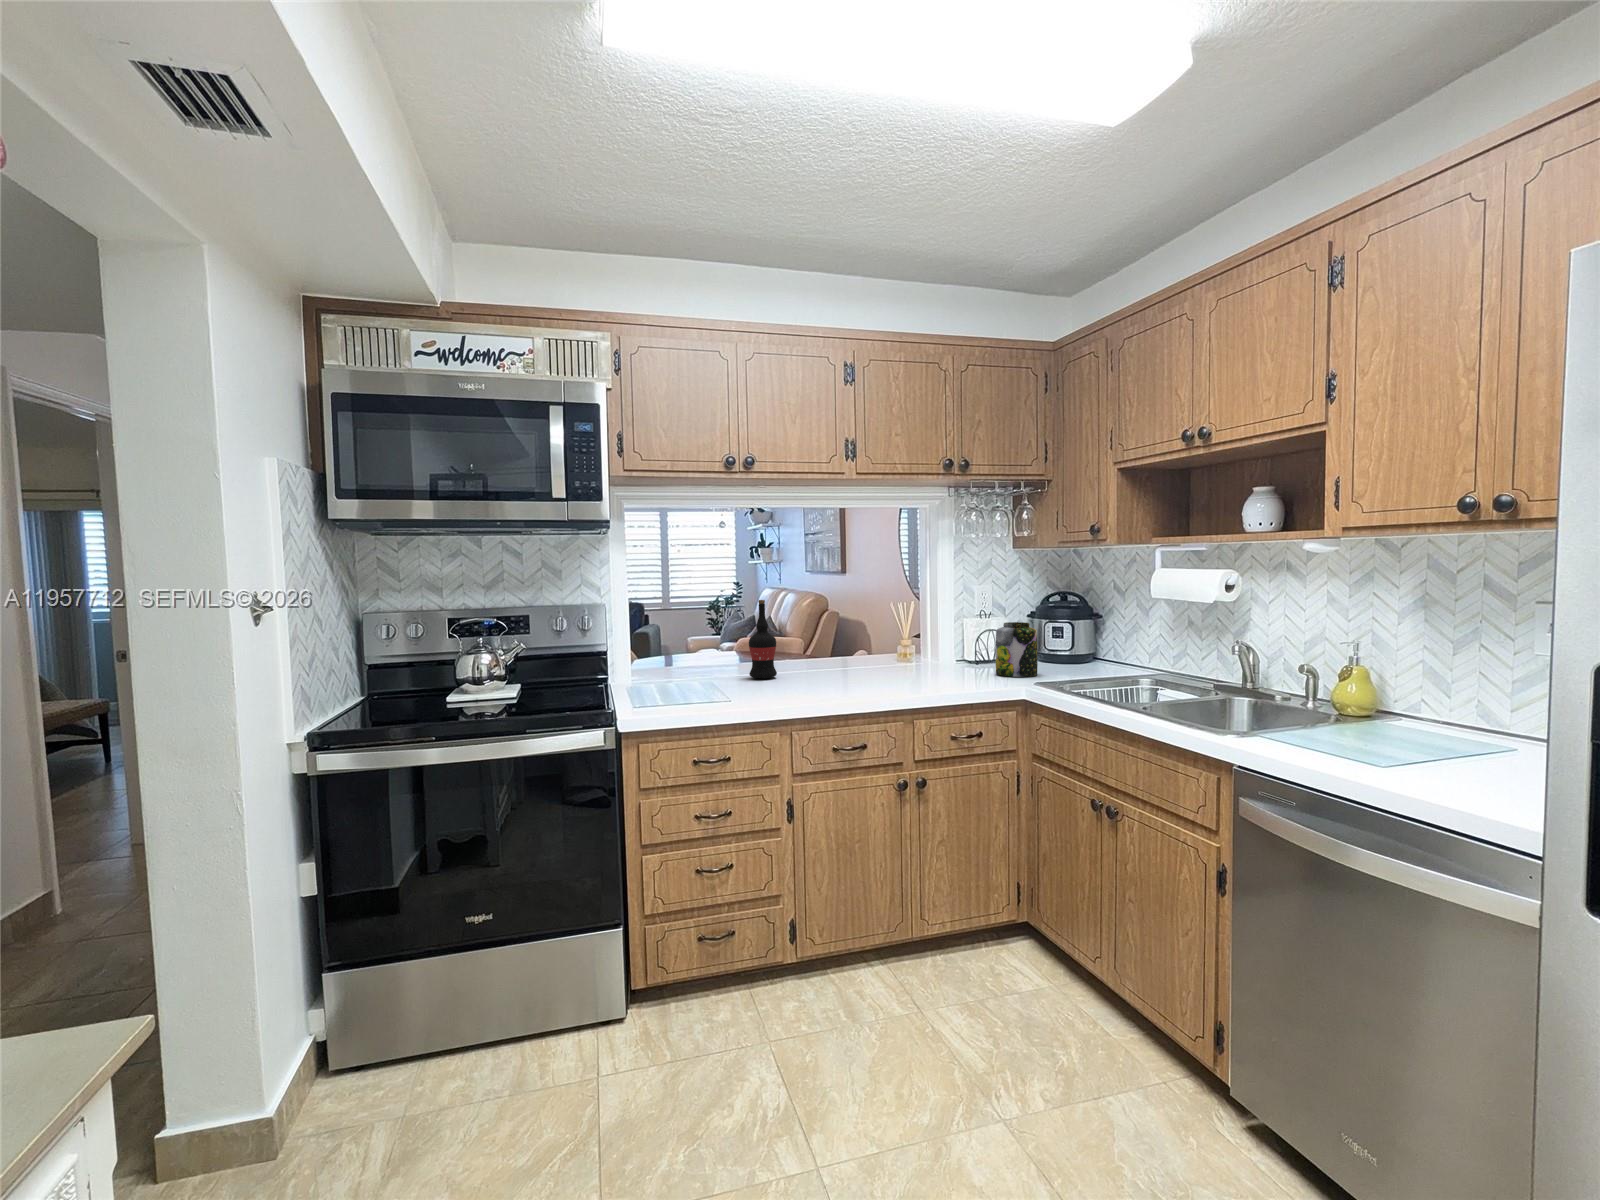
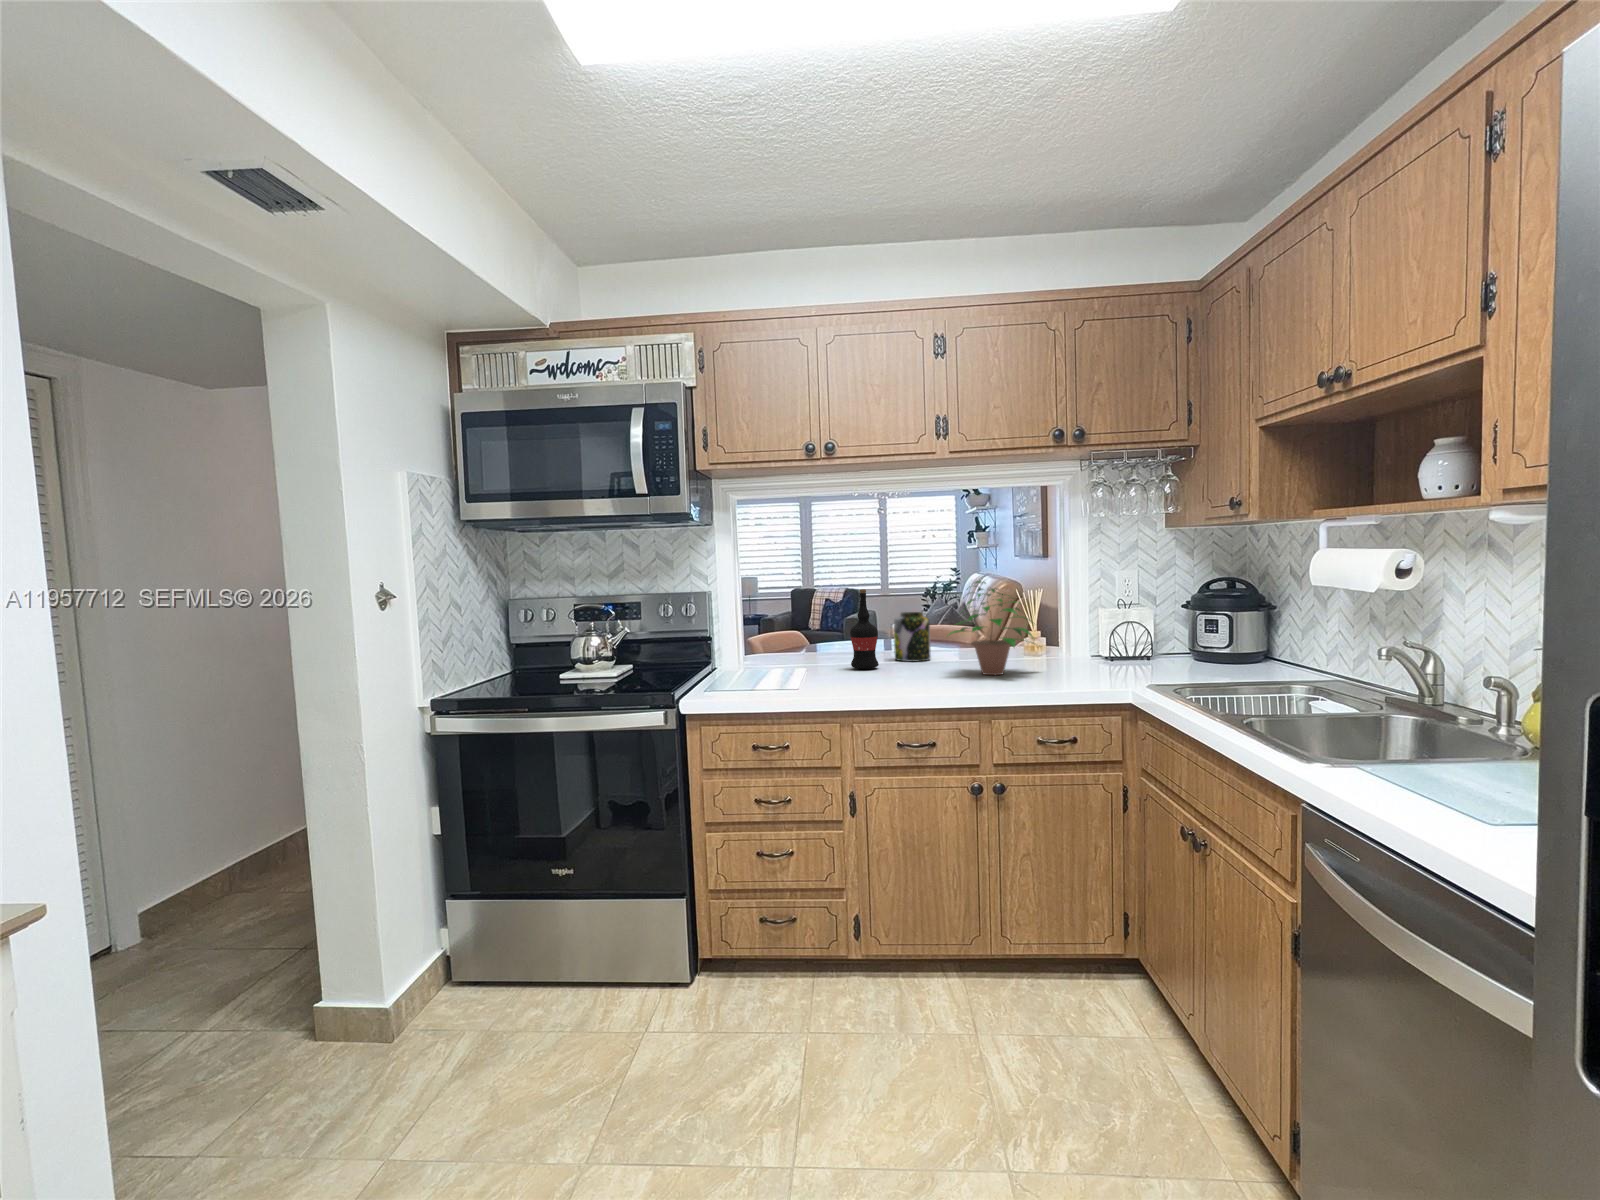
potted plant: none [849,592,932,680] -> present [949,581,1033,675]
jar: present [996,622,1038,677] -> present [894,612,931,662]

